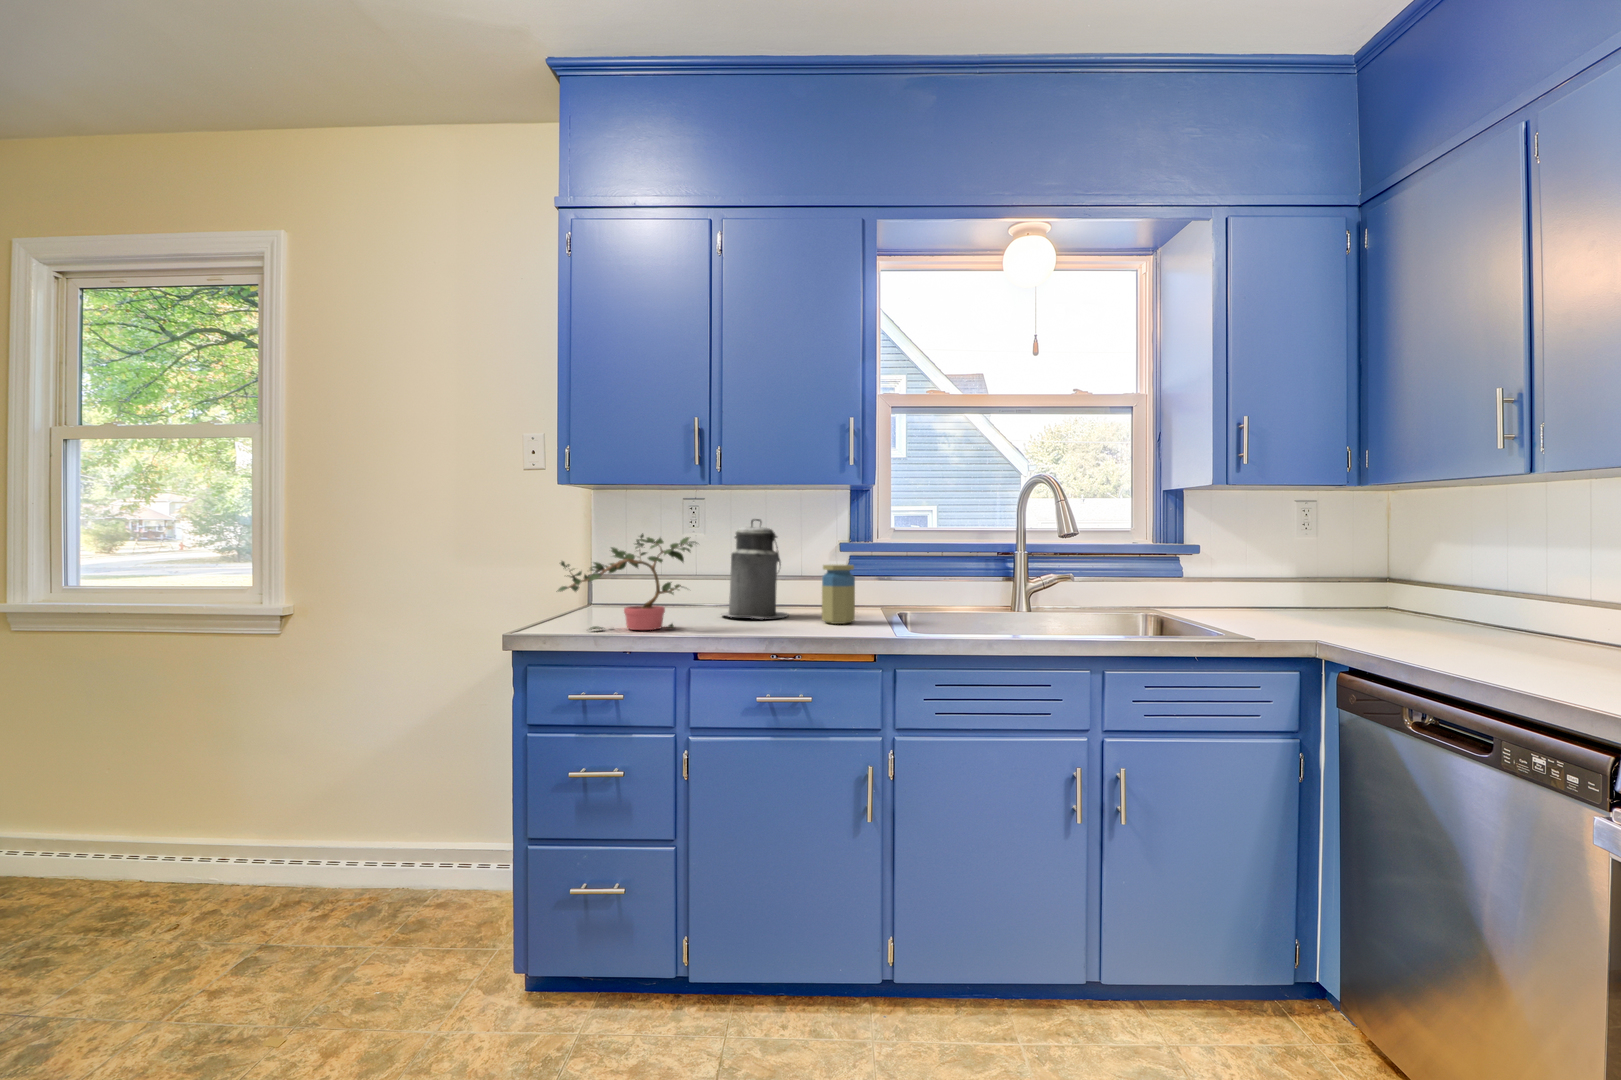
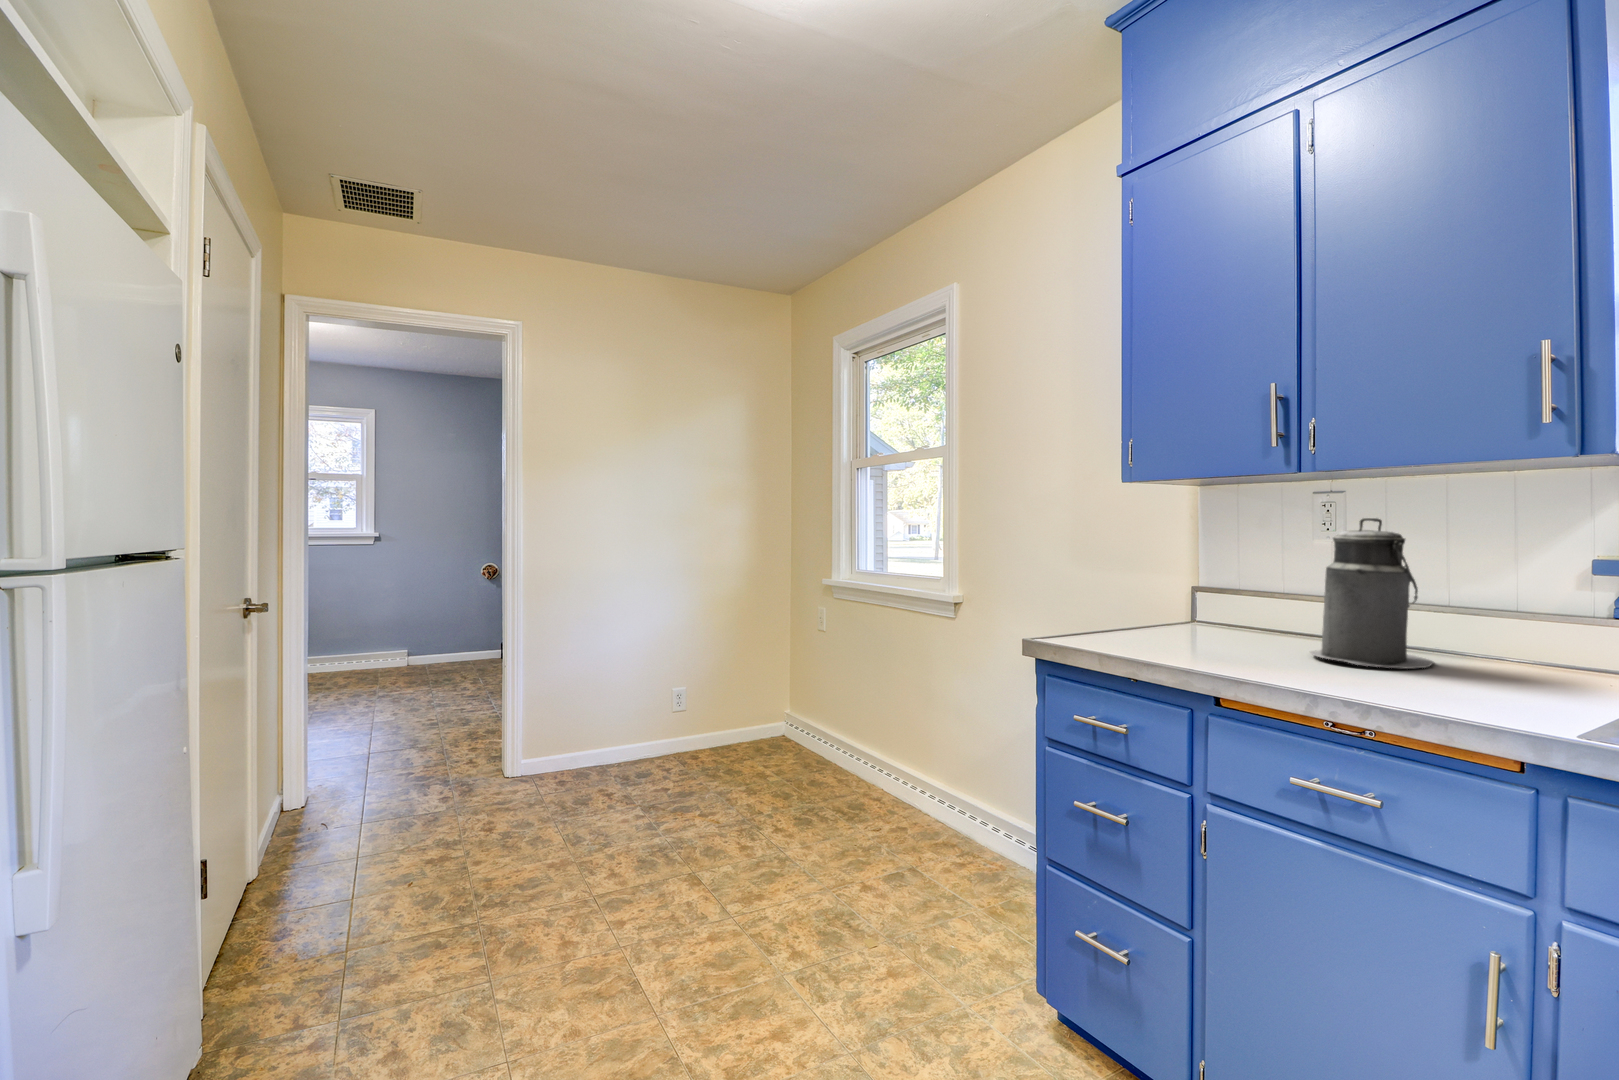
potted plant: present [558,533,697,630] -> none [1076,540,1238,661]
jar: present [822,565,855,624] -> none [1464,592,1544,695]

